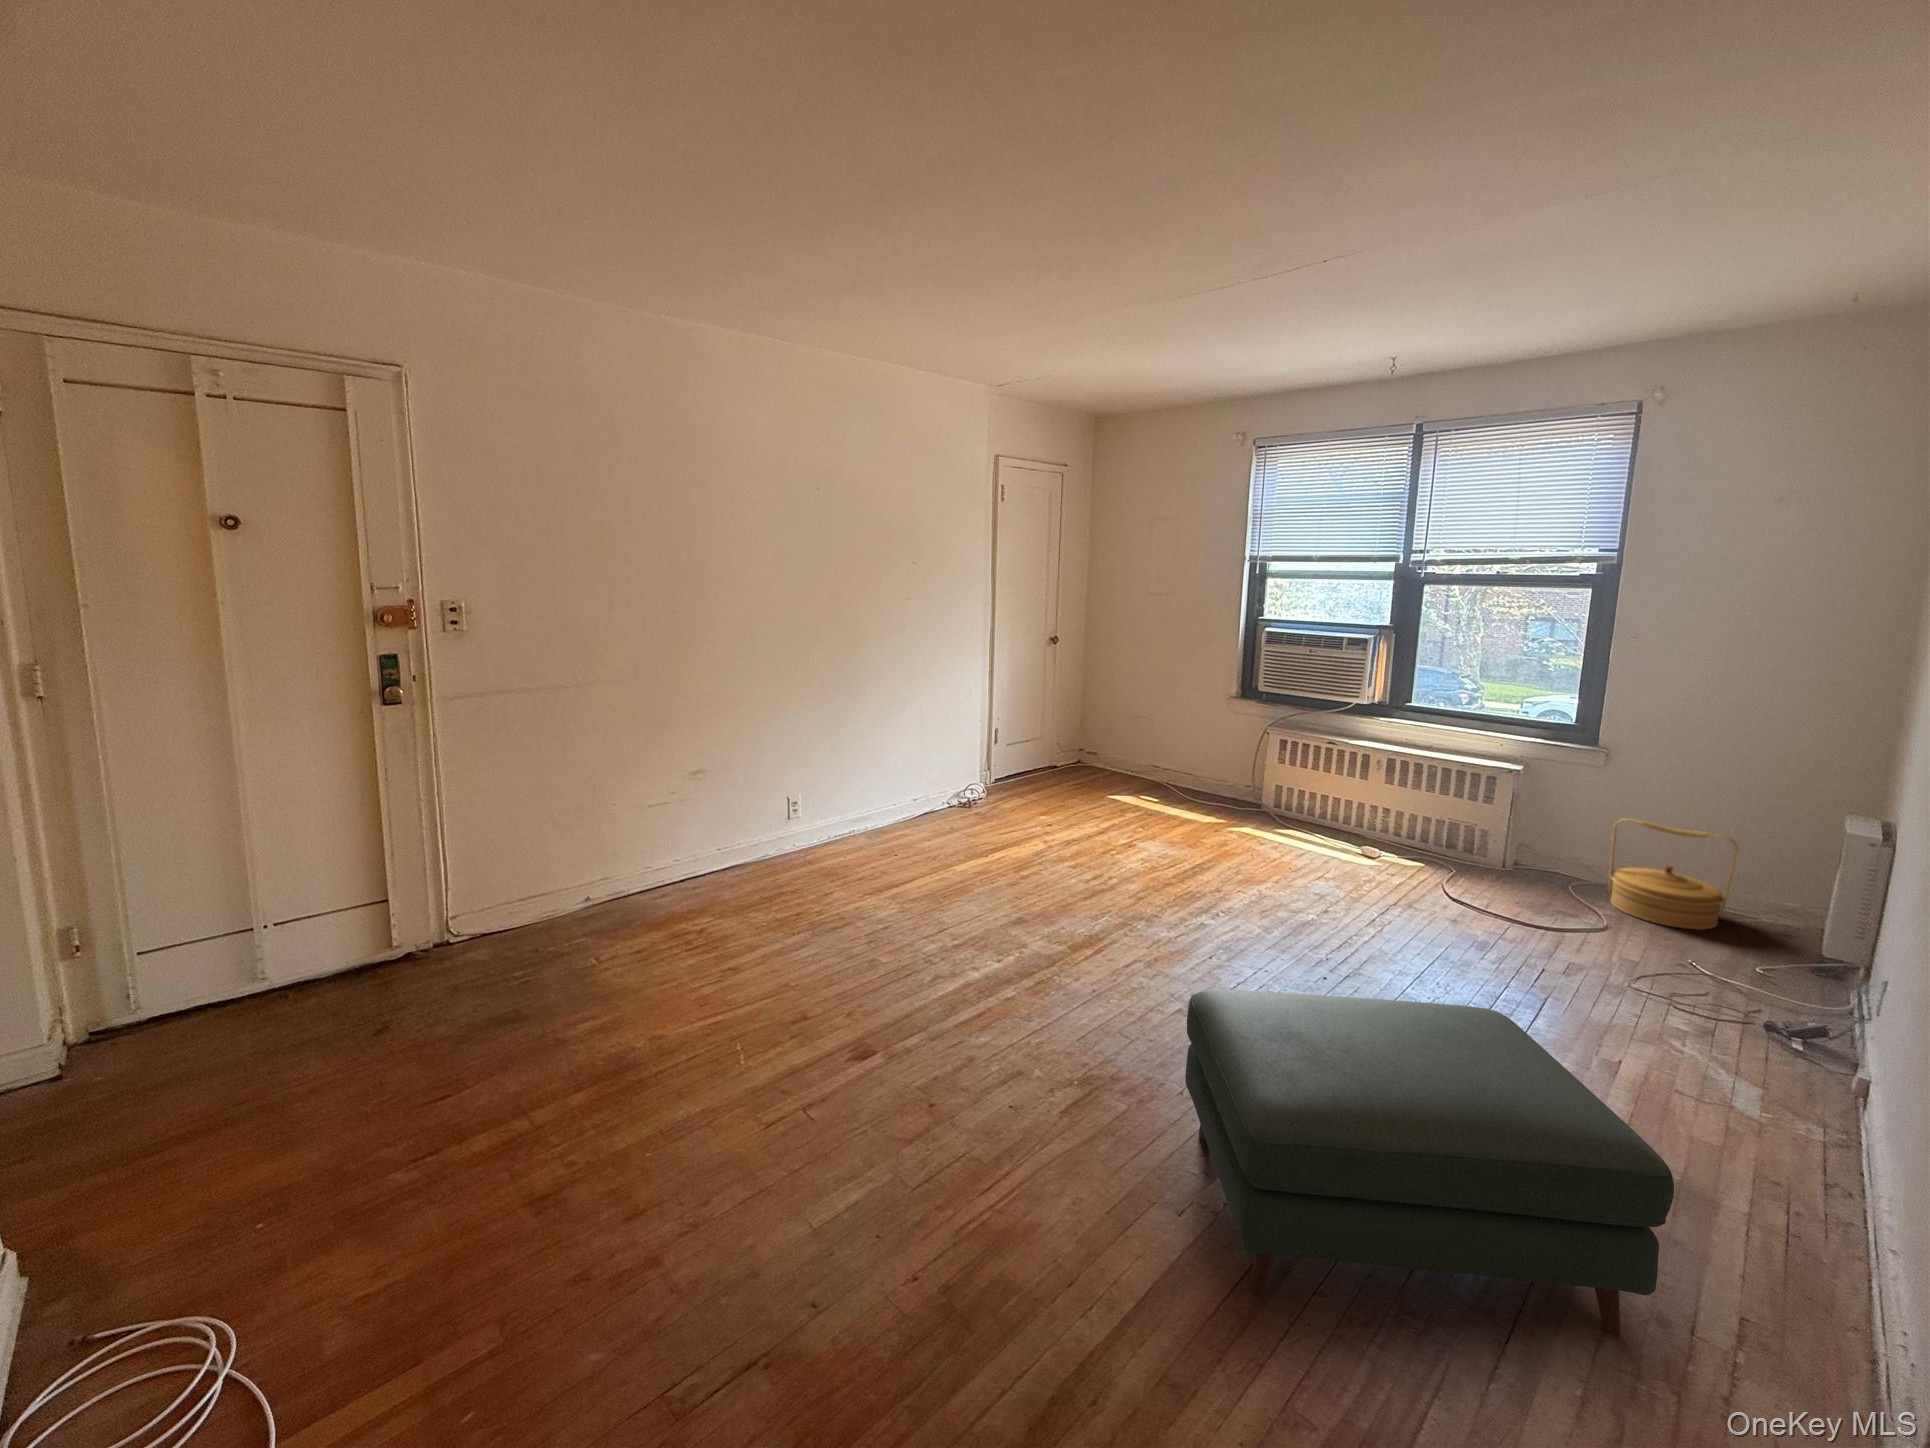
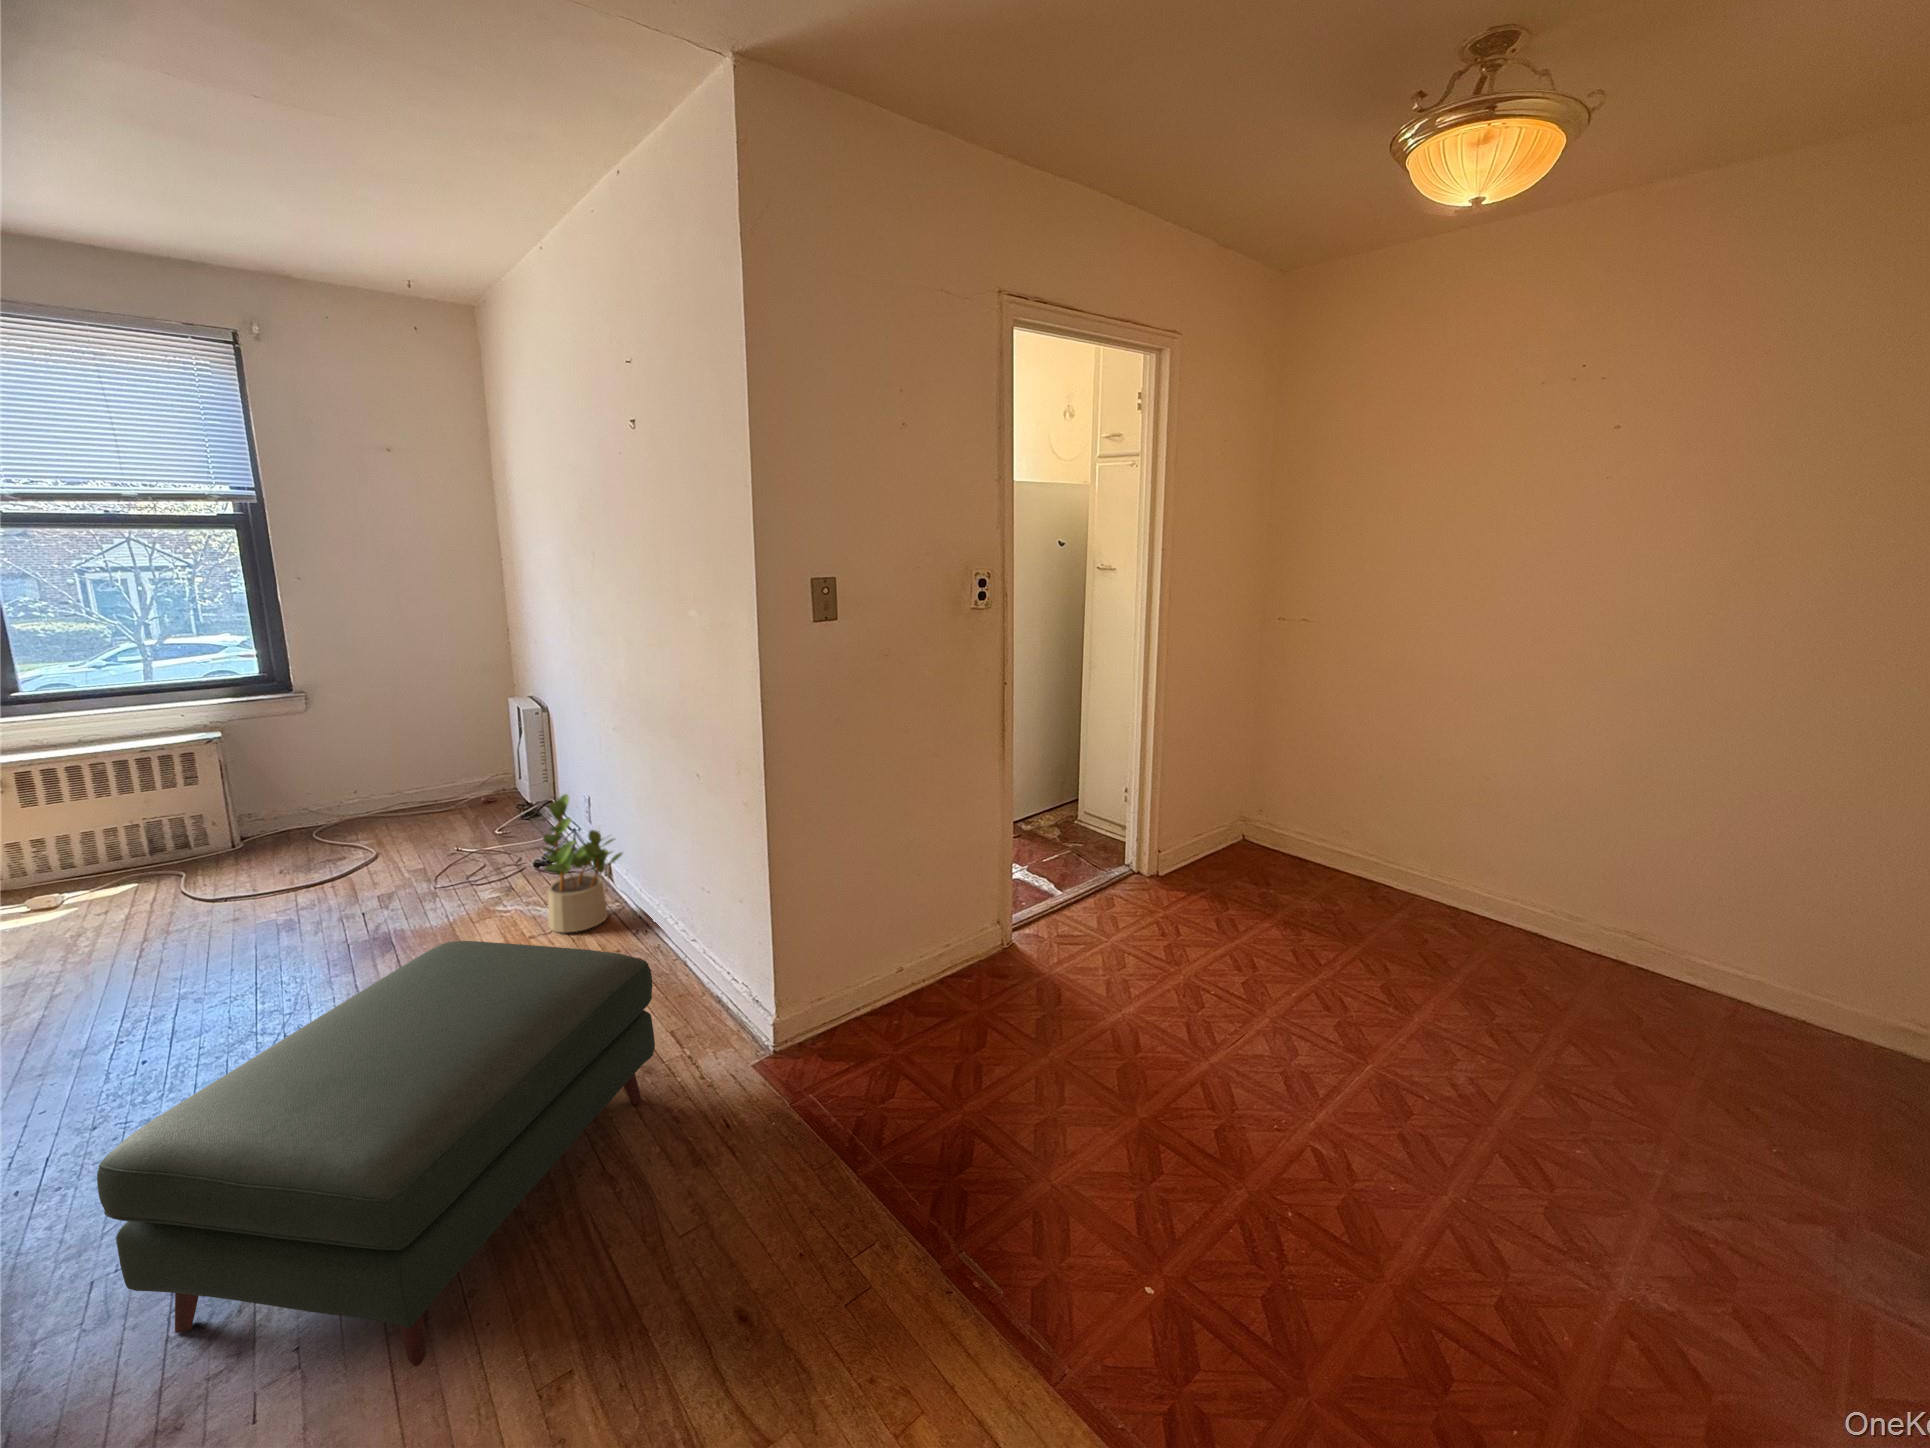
woven basket: present [1608,818,1738,930] -> none [340,740,448,837]
potted plant: none [1710,946,1863,1138] -> present [543,794,622,933]

